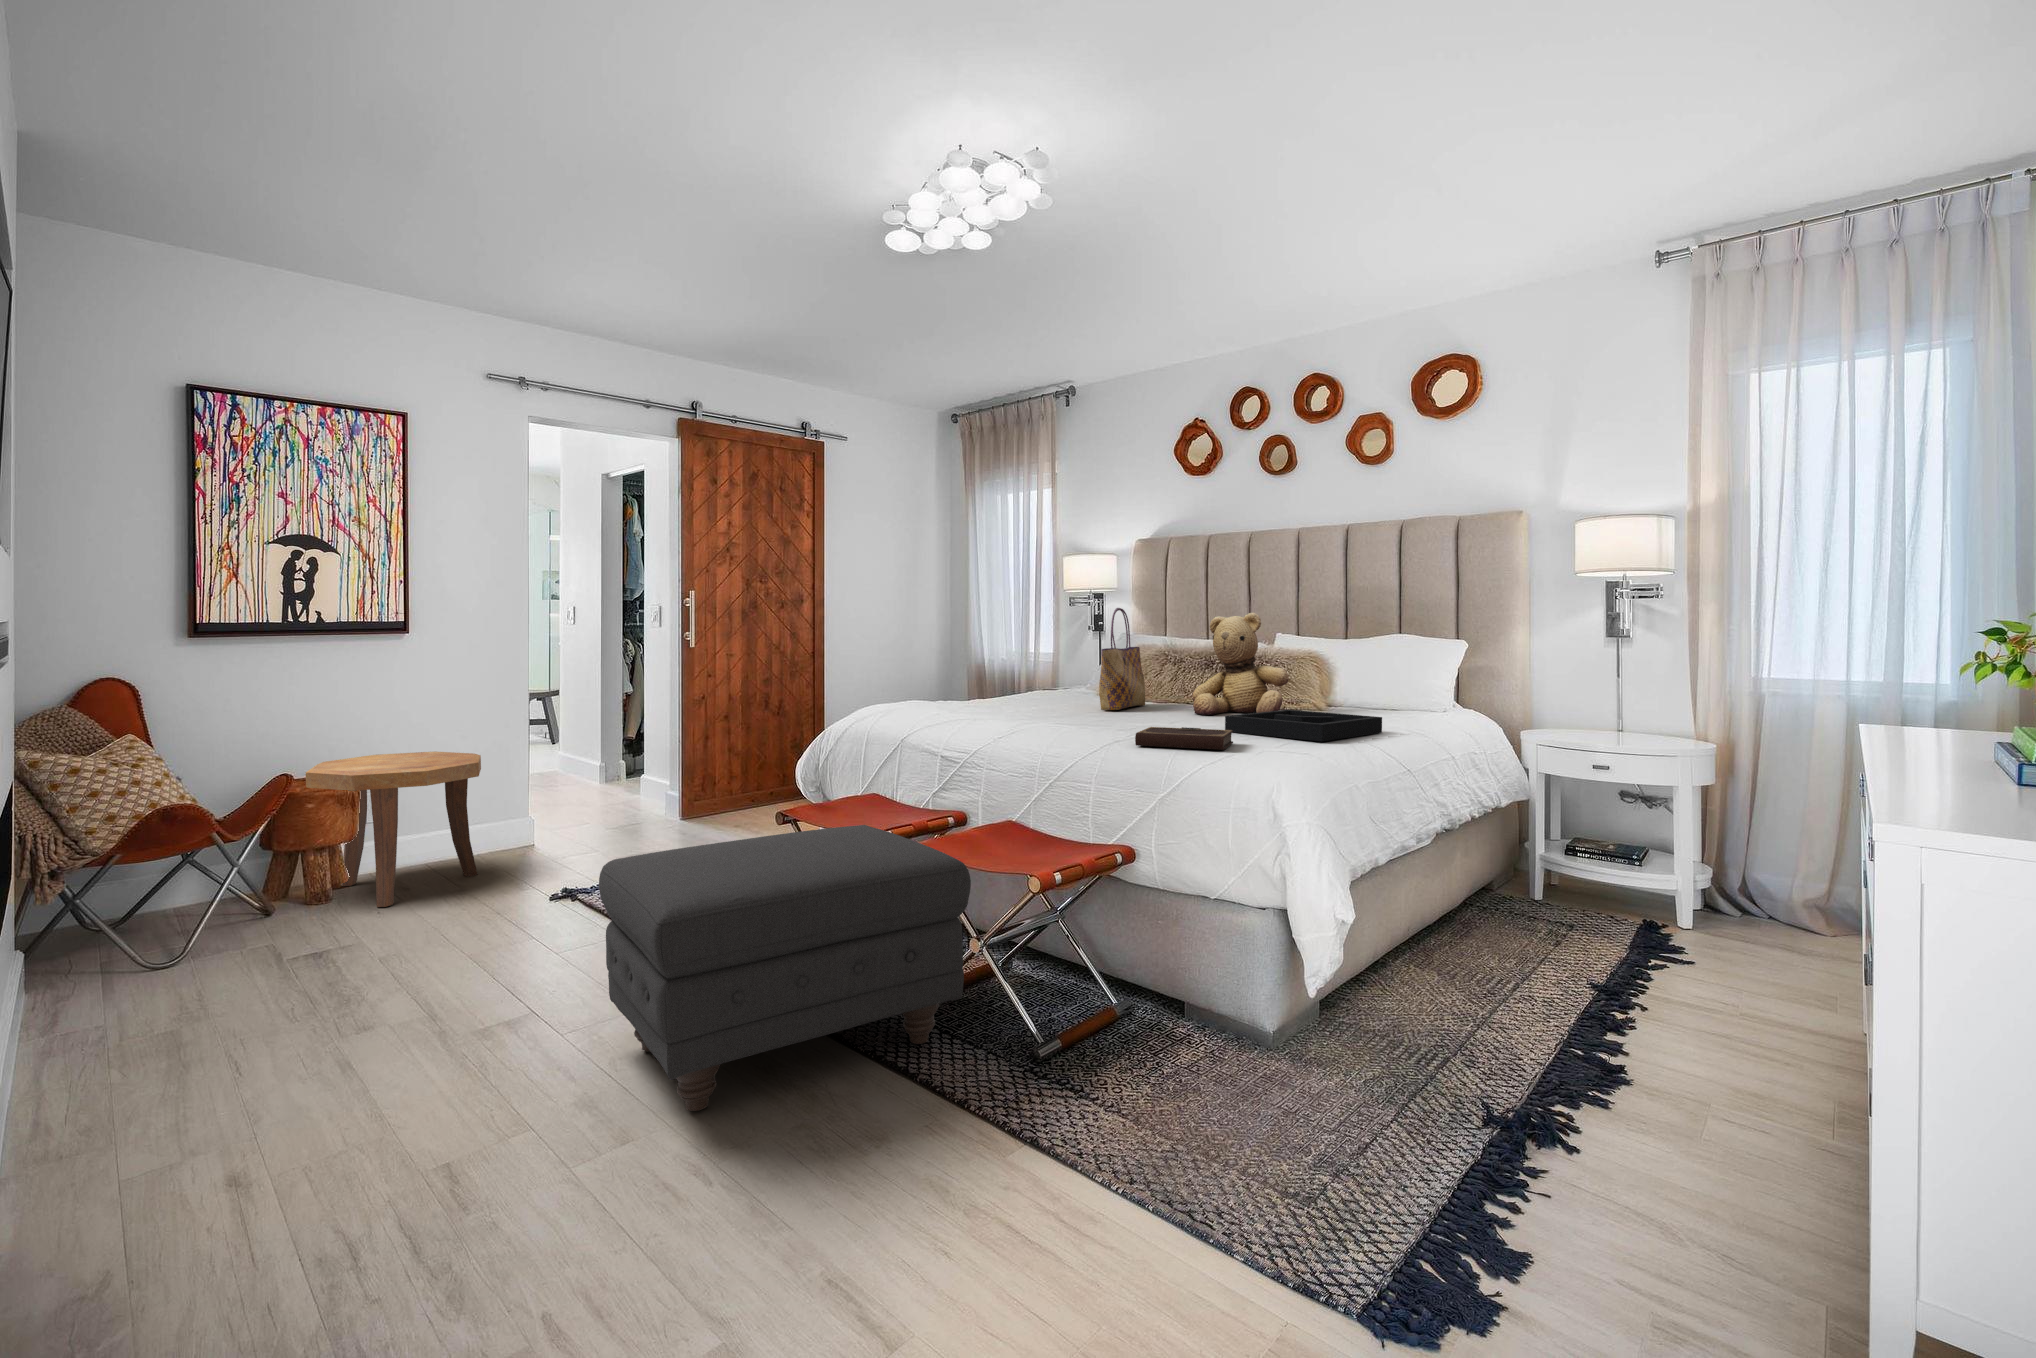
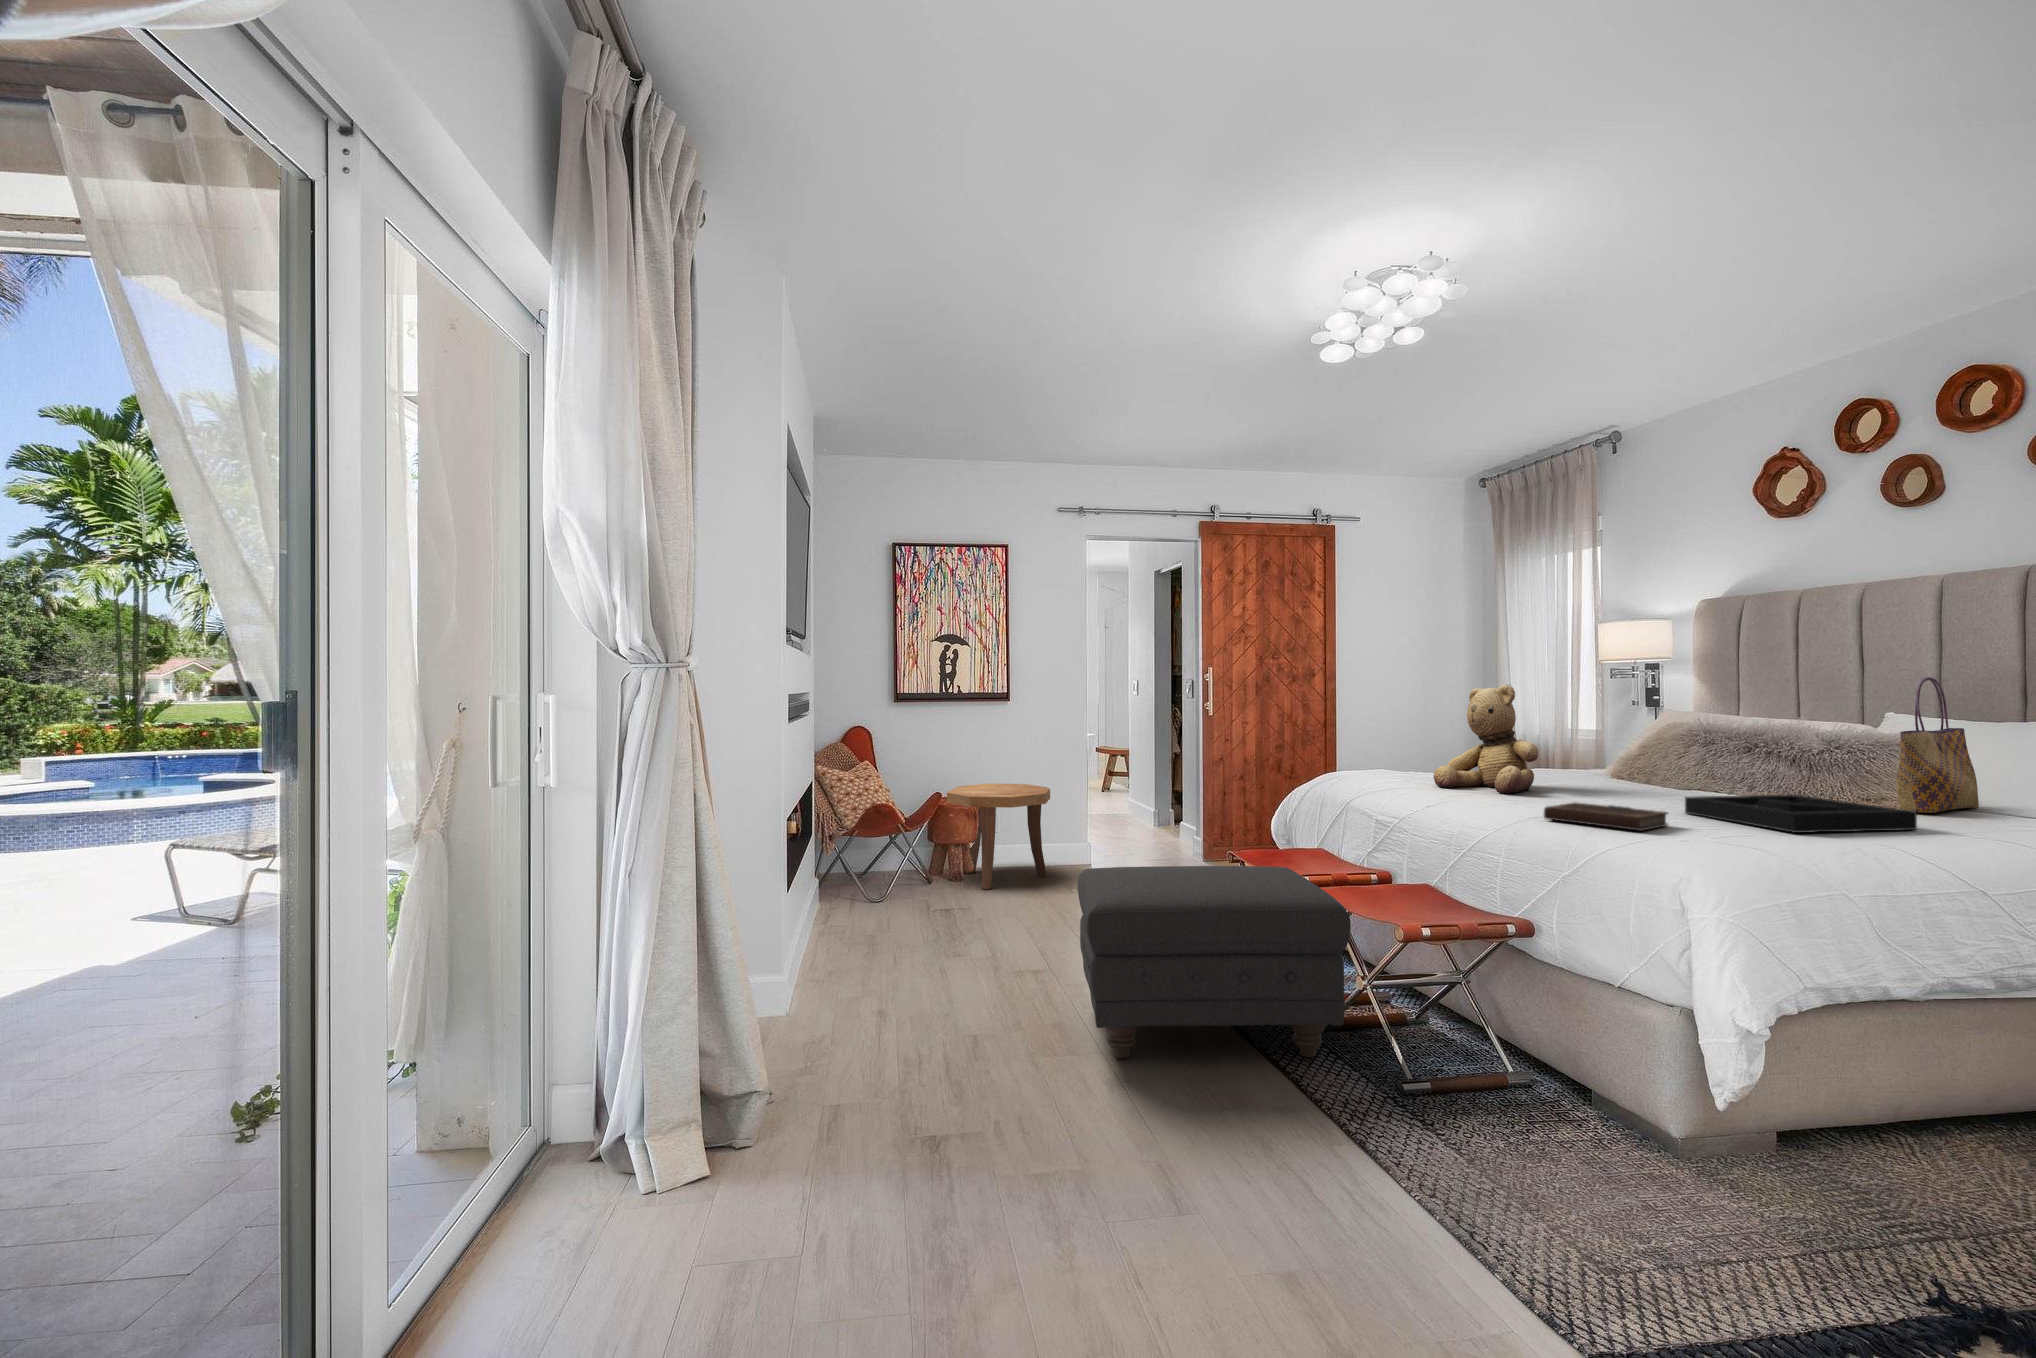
tote bag: present [1099,608,1145,710] -> present [1896,677,1979,813]
teddy bear: present [1192,613,1289,715] -> present [1434,684,1538,793]

